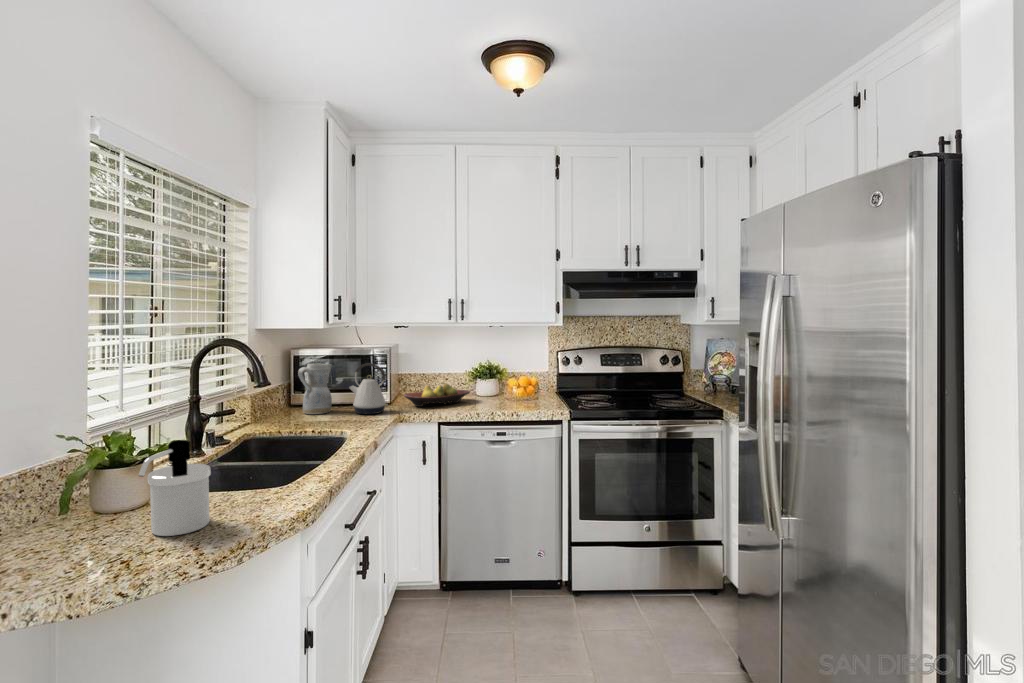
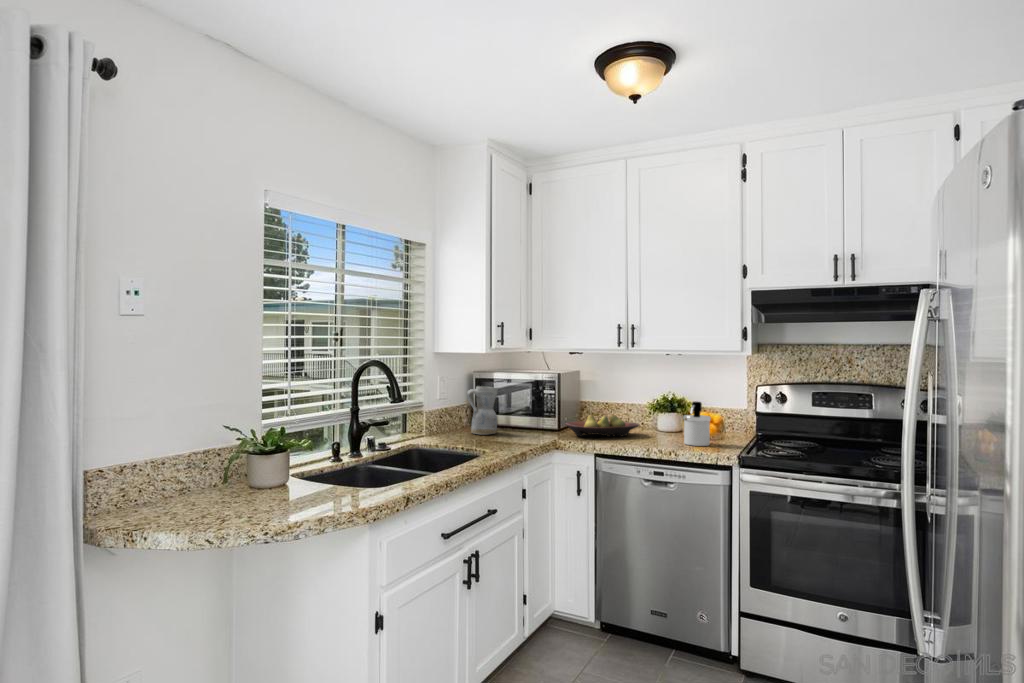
kettle: present [349,363,388,414] -> none [510,388,544,439]
soap dispenser: present [139,440,211,536] -> present [683,402,711,446]

